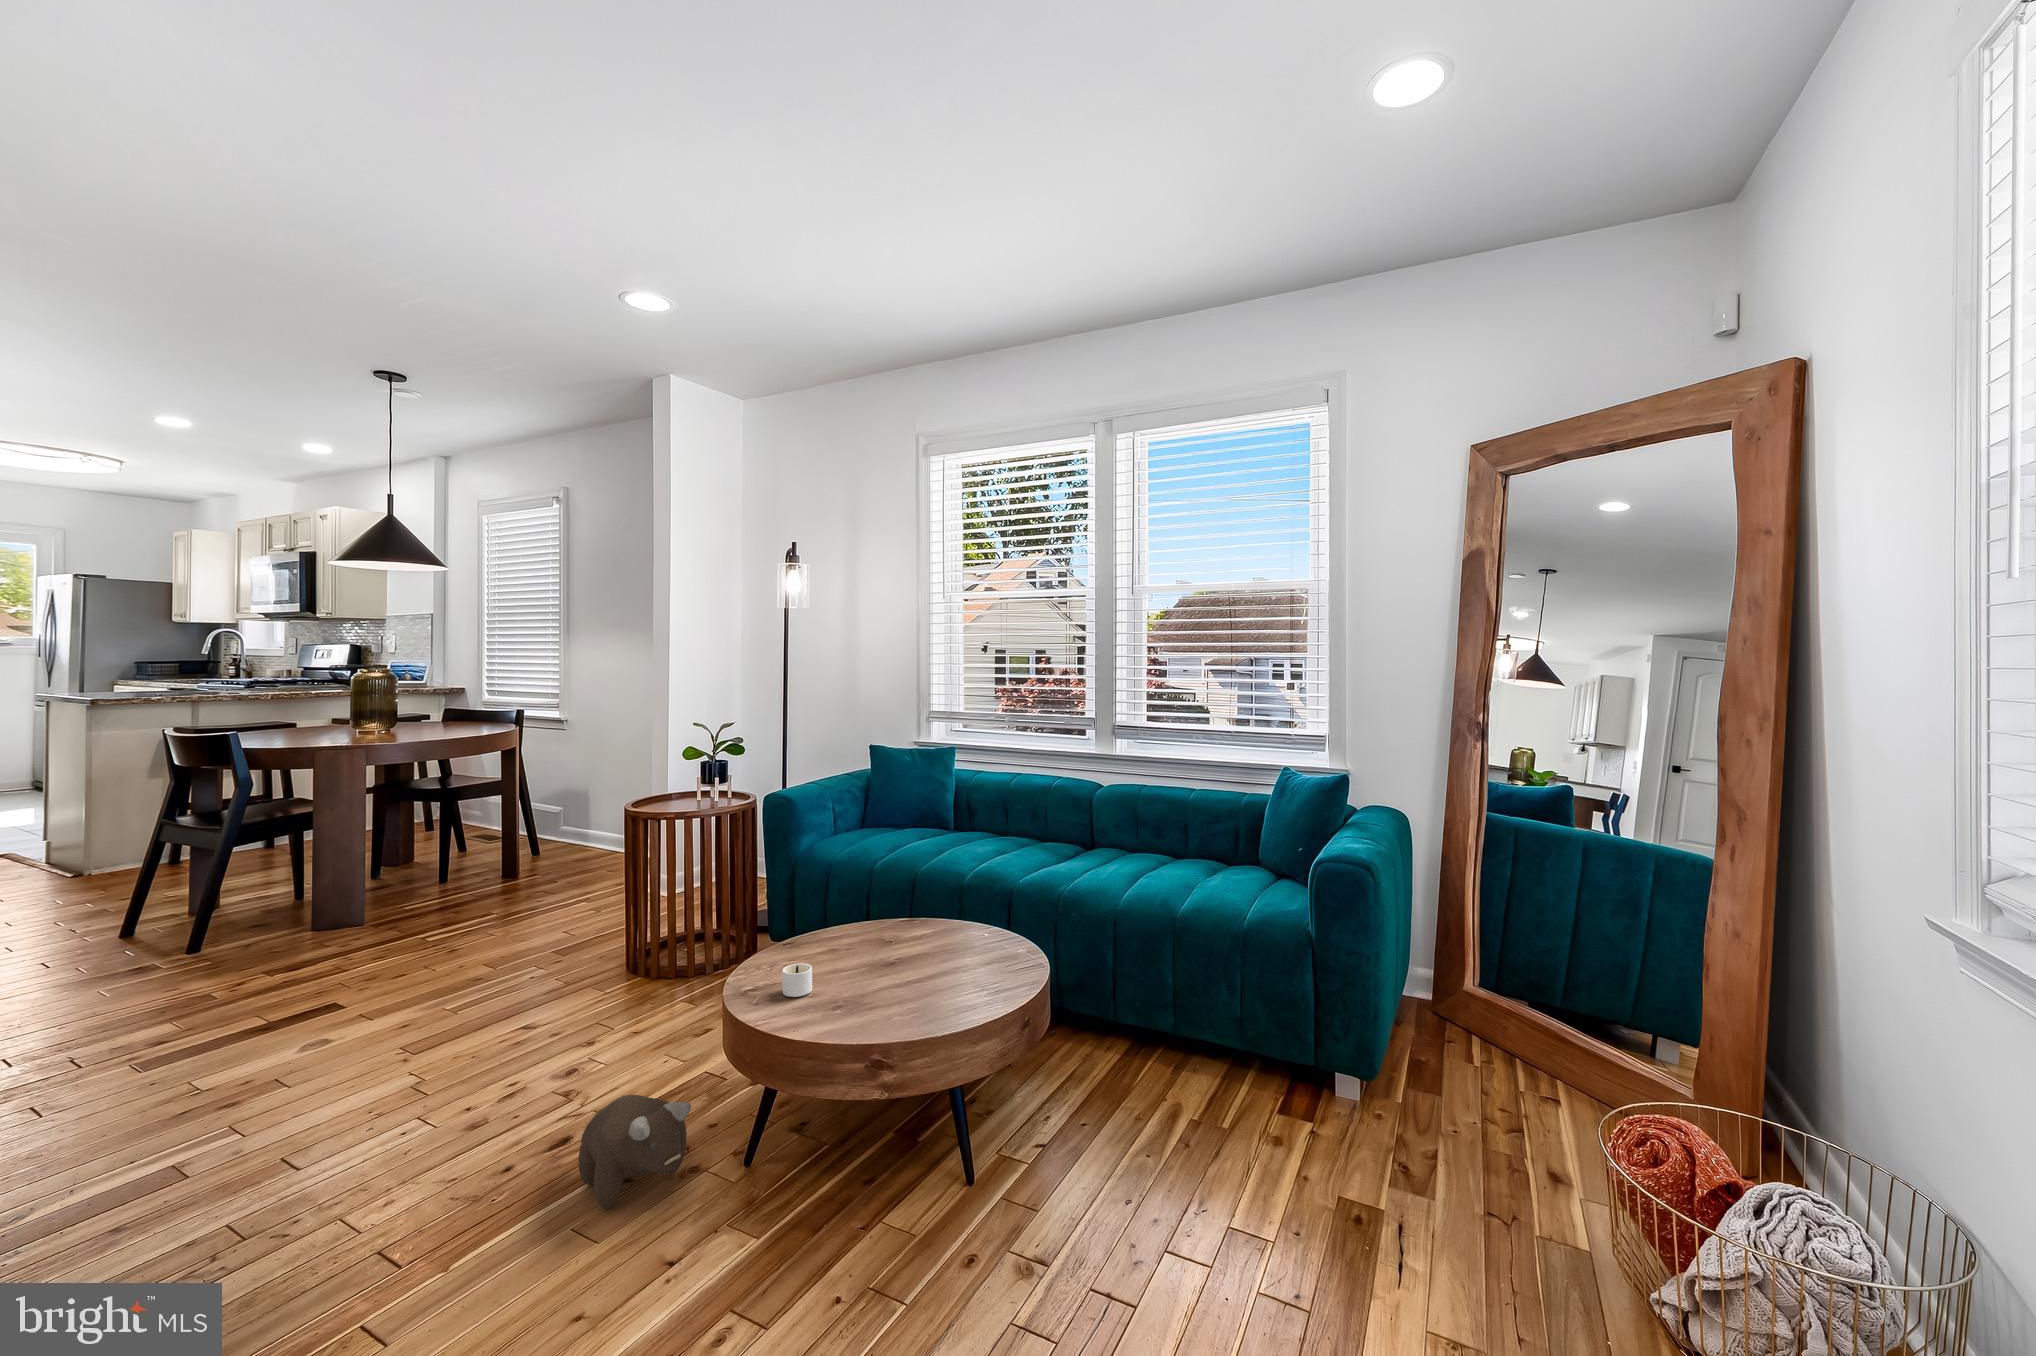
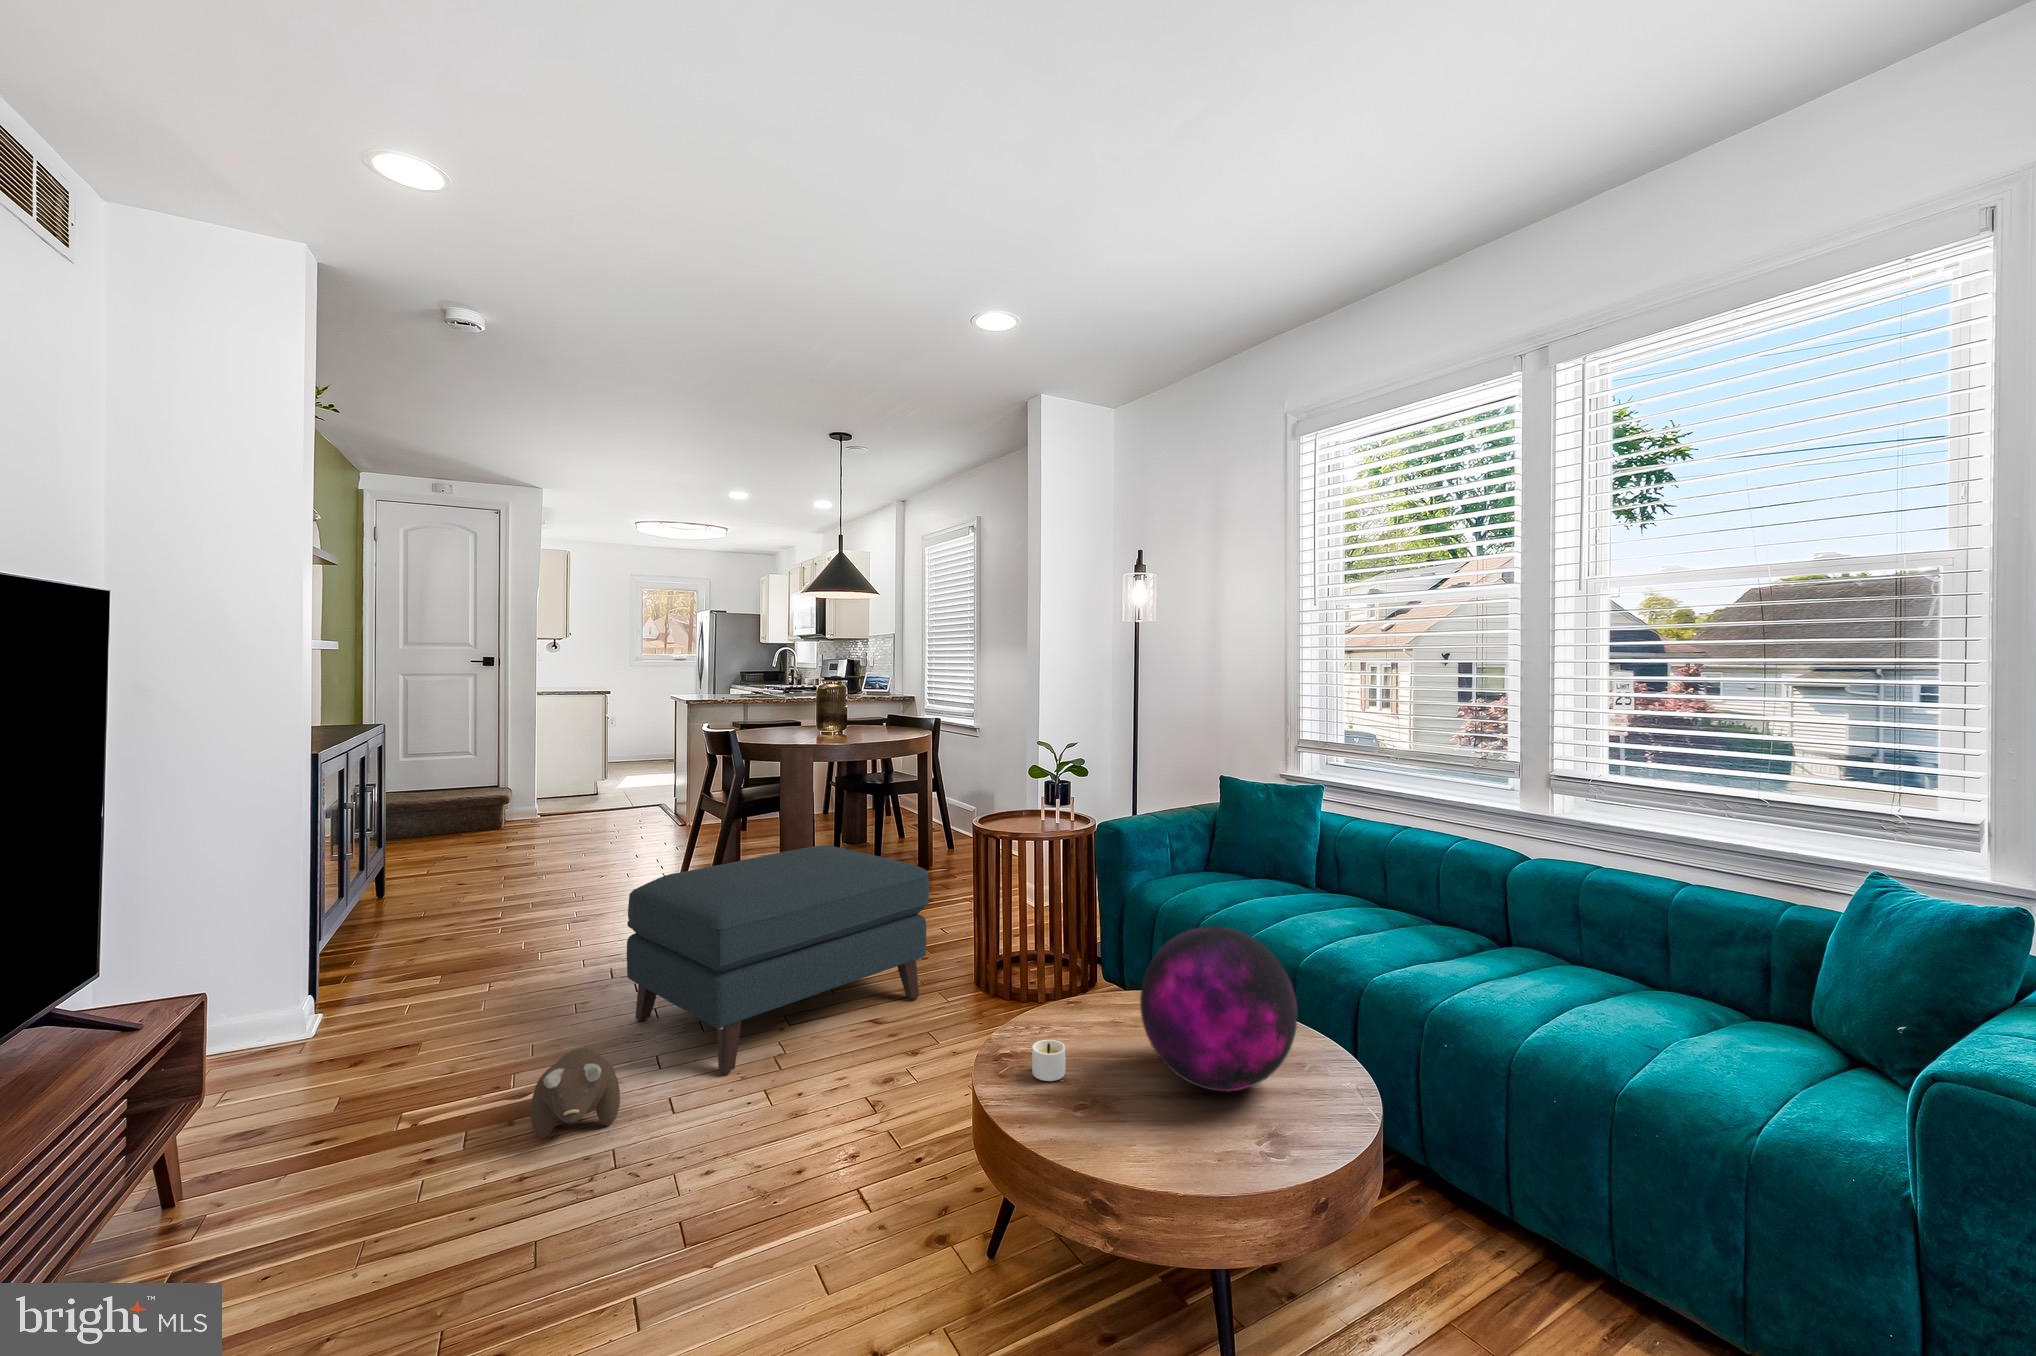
decorative orb: none [872,847,993,973] -> present [1140,926,1297,1091]
ottoman: none [157,852,580,1113] -> present [627,845,929,1074]
plush toy: present [579,1095,691,1209] -> present [531,1048,620,1138]

